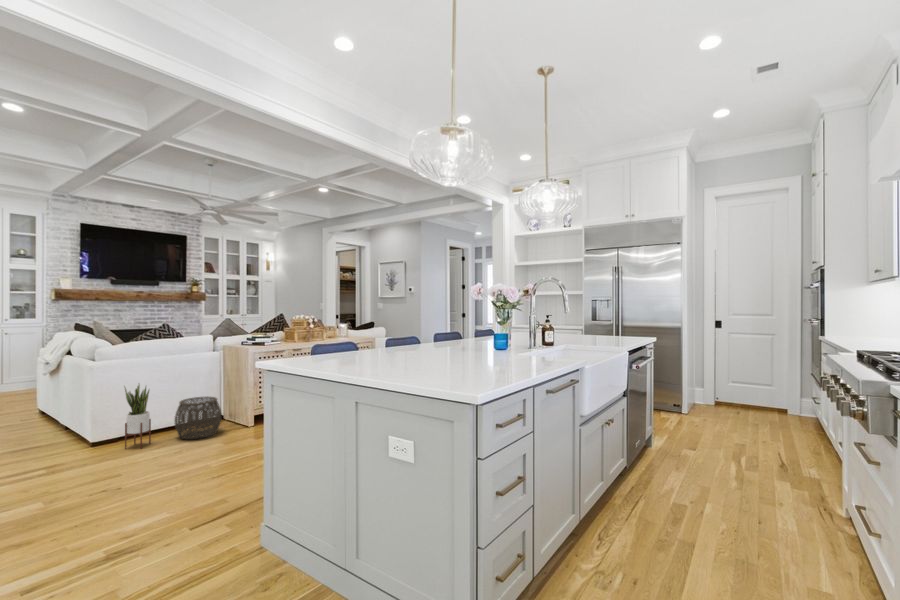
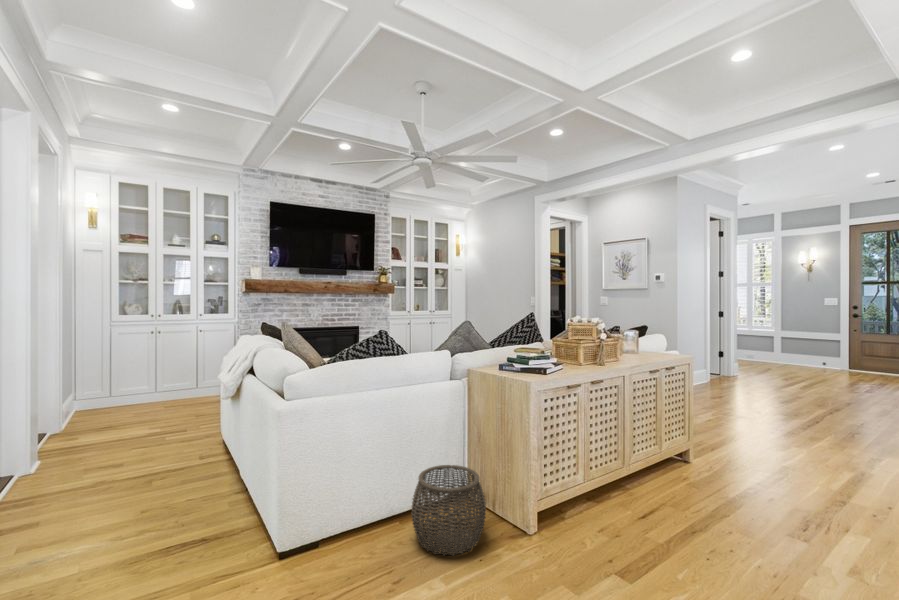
potted plant: present [124,384,151,449] -> none [338,446,377,573]

